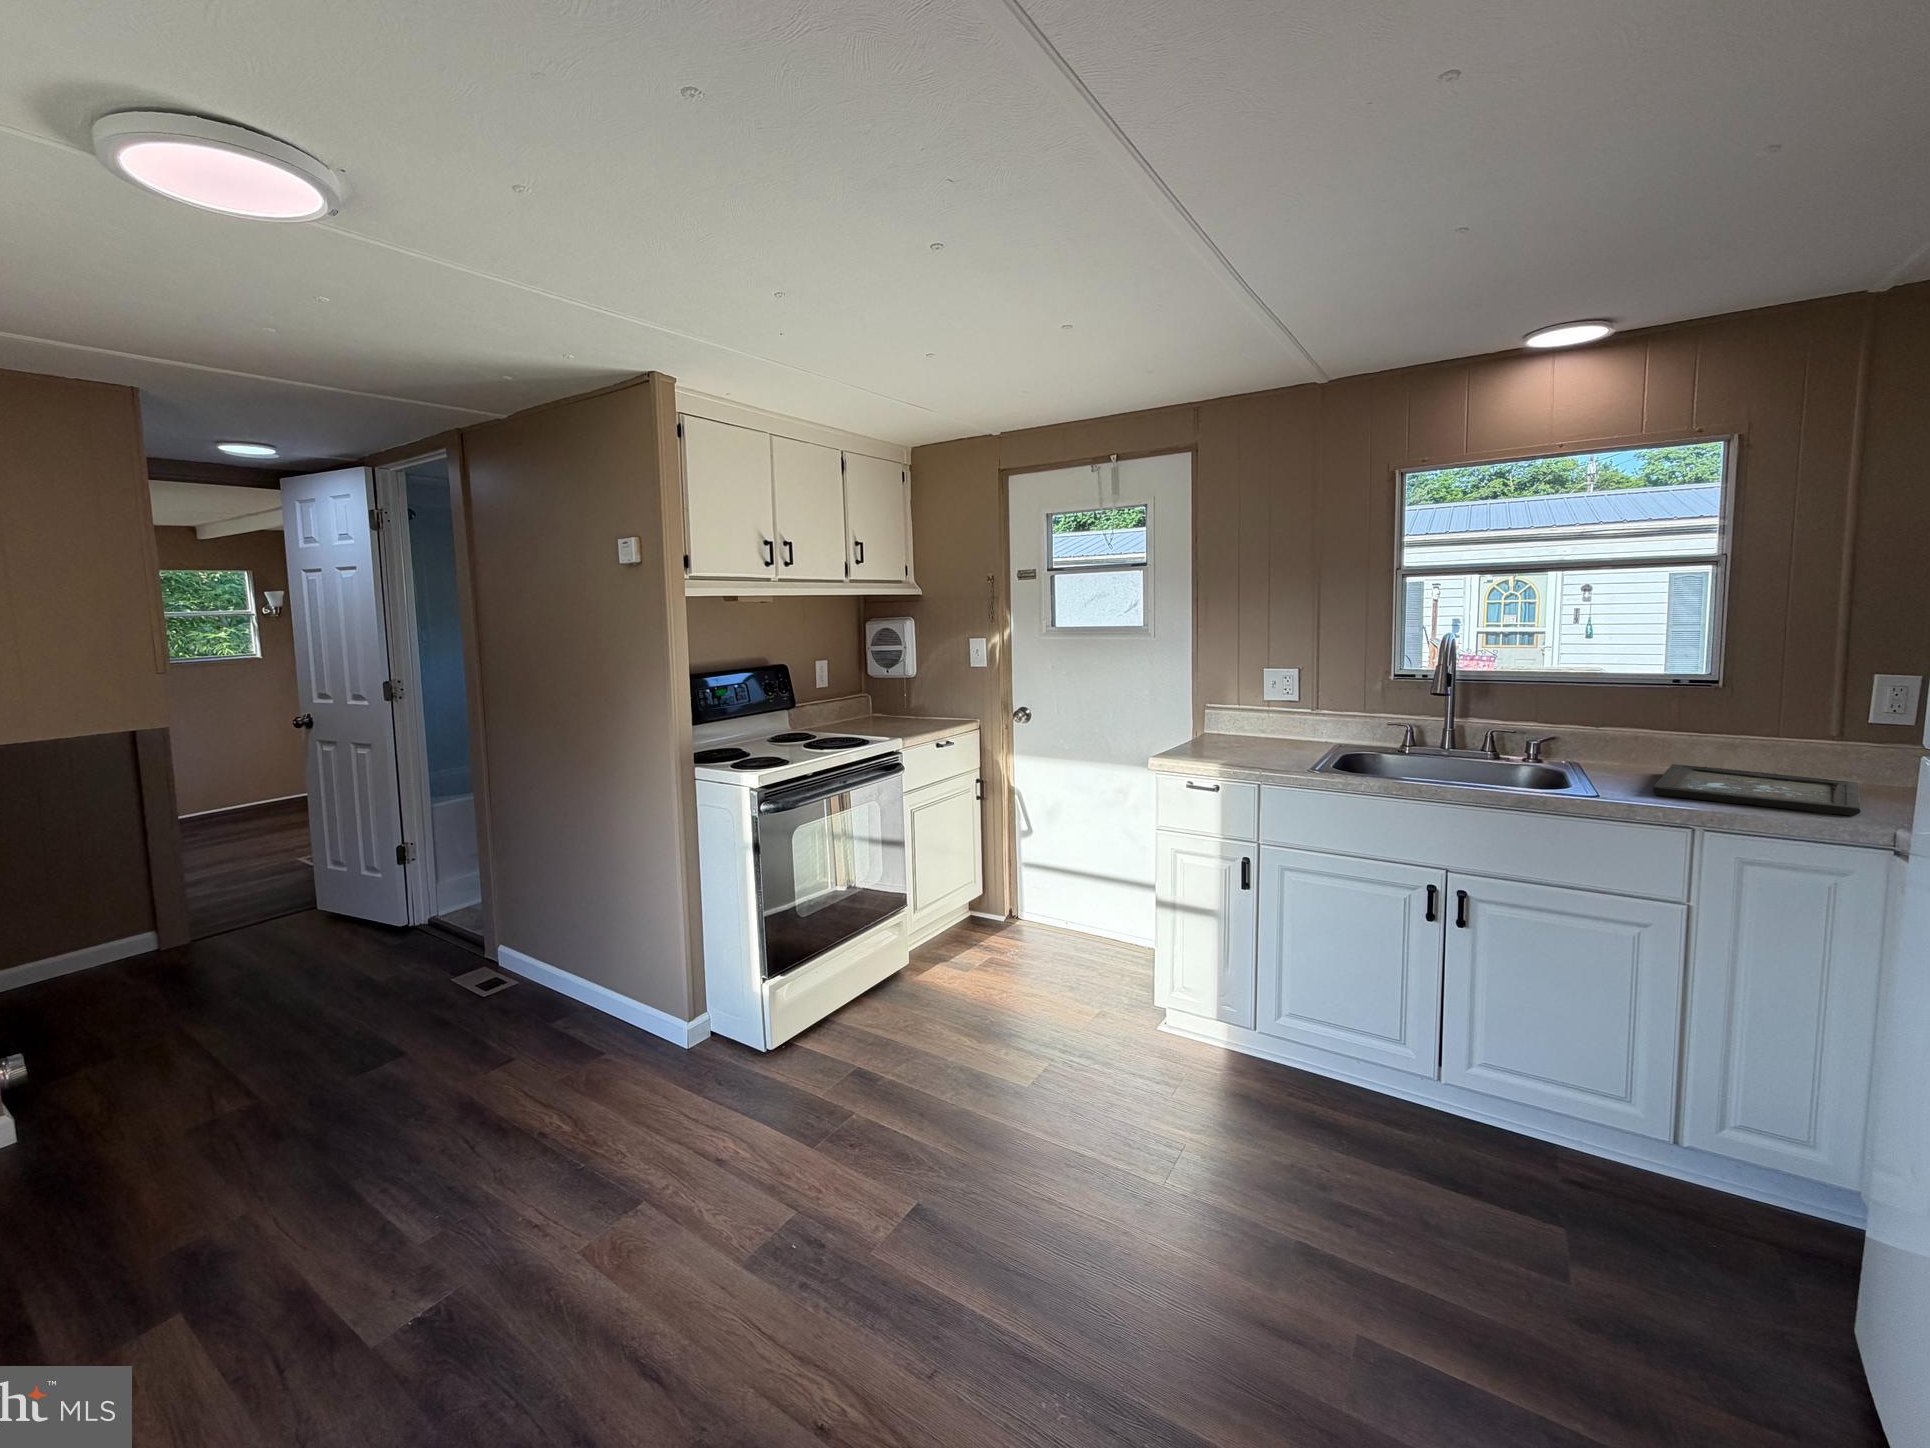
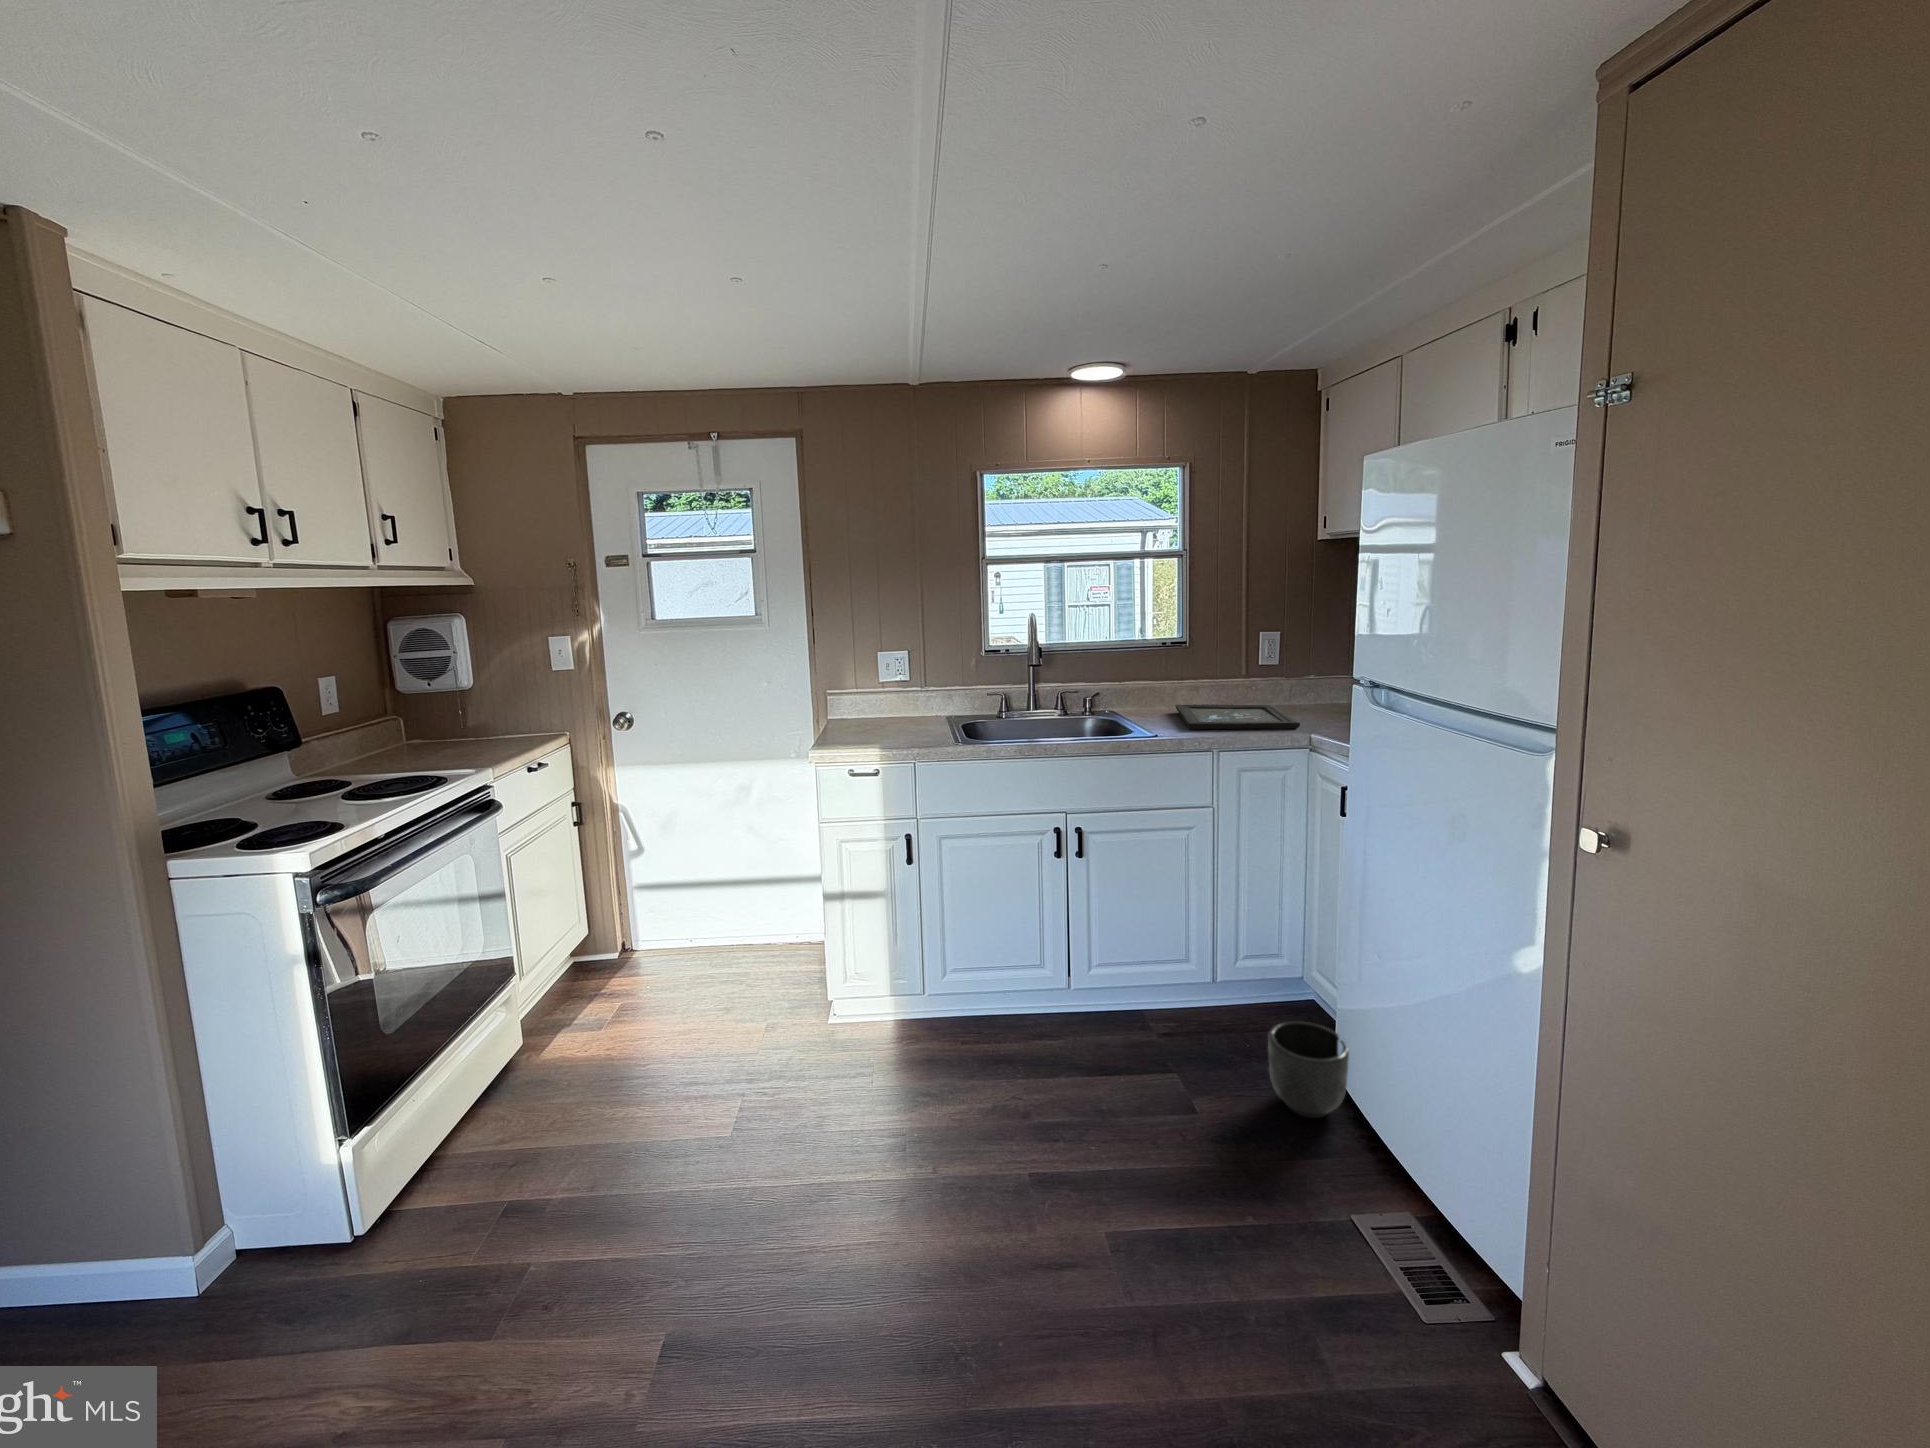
planter: none [1685,1208,1831,1359] -> present [1268,1021,1349,1118]

